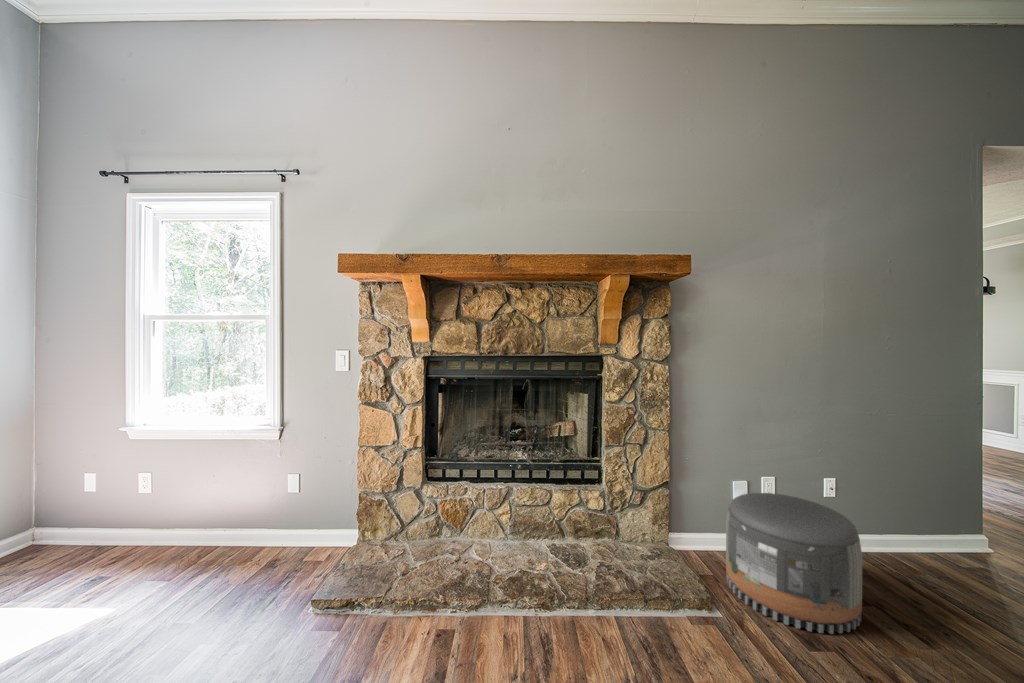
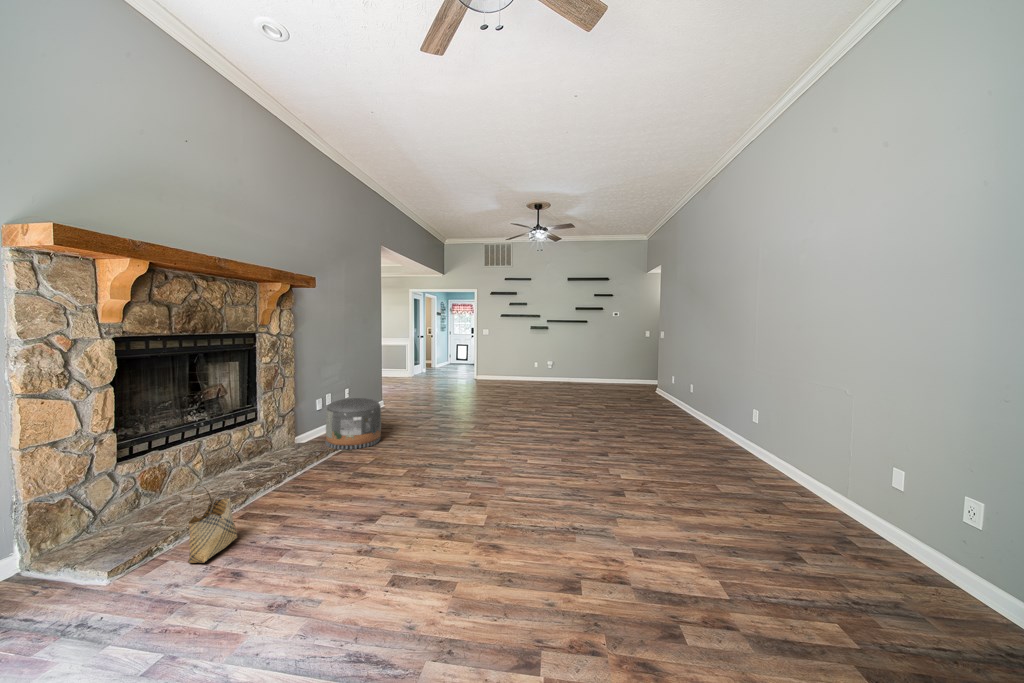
woven basket: none [340,544,412,653] -> present [188,484,237,563]

